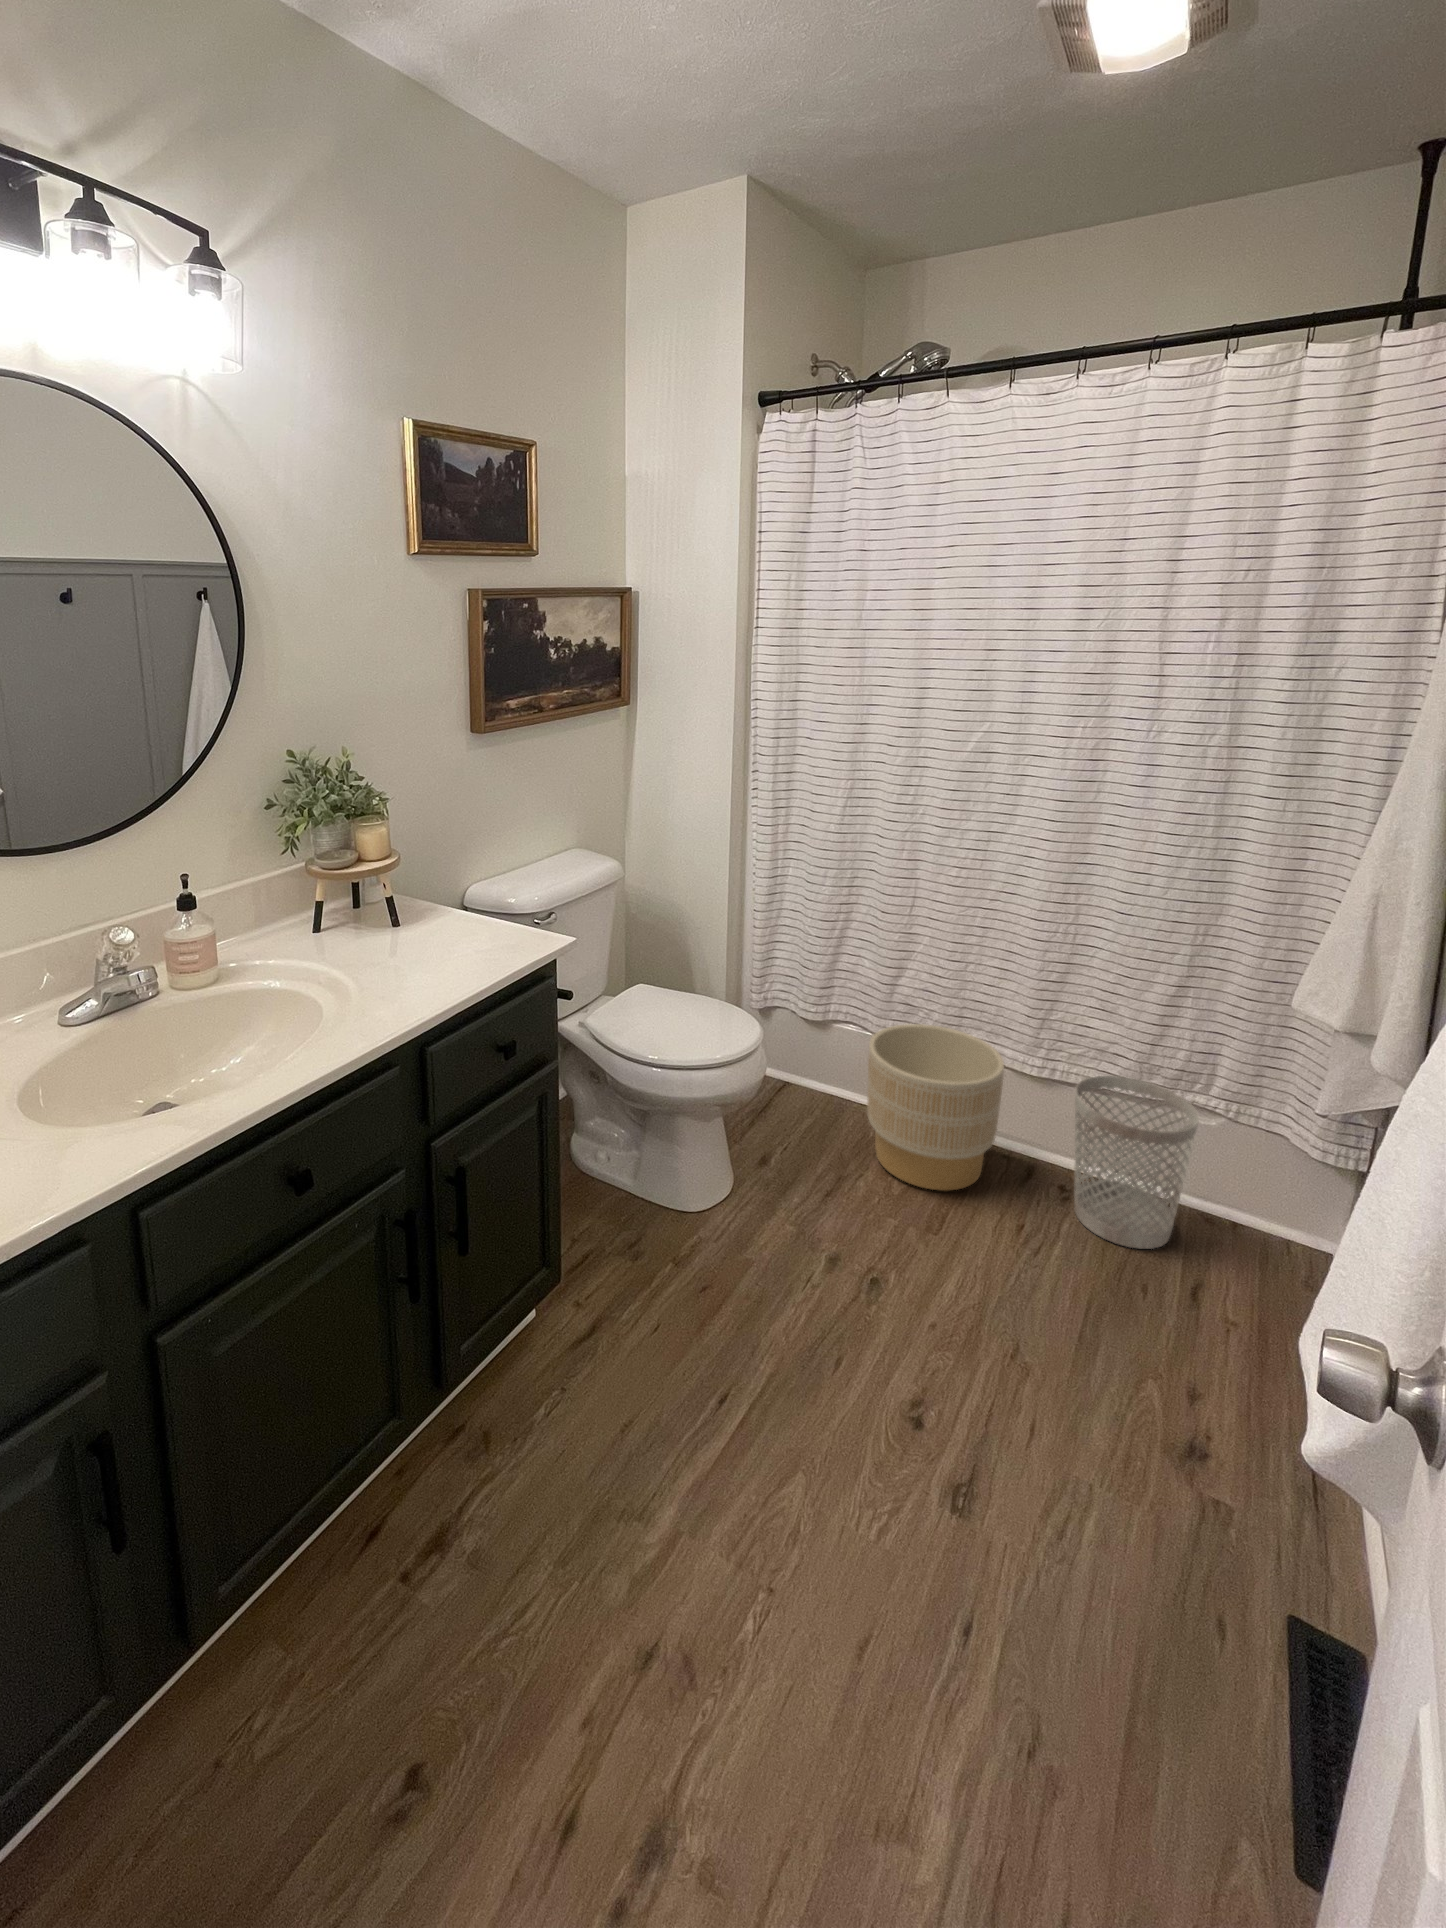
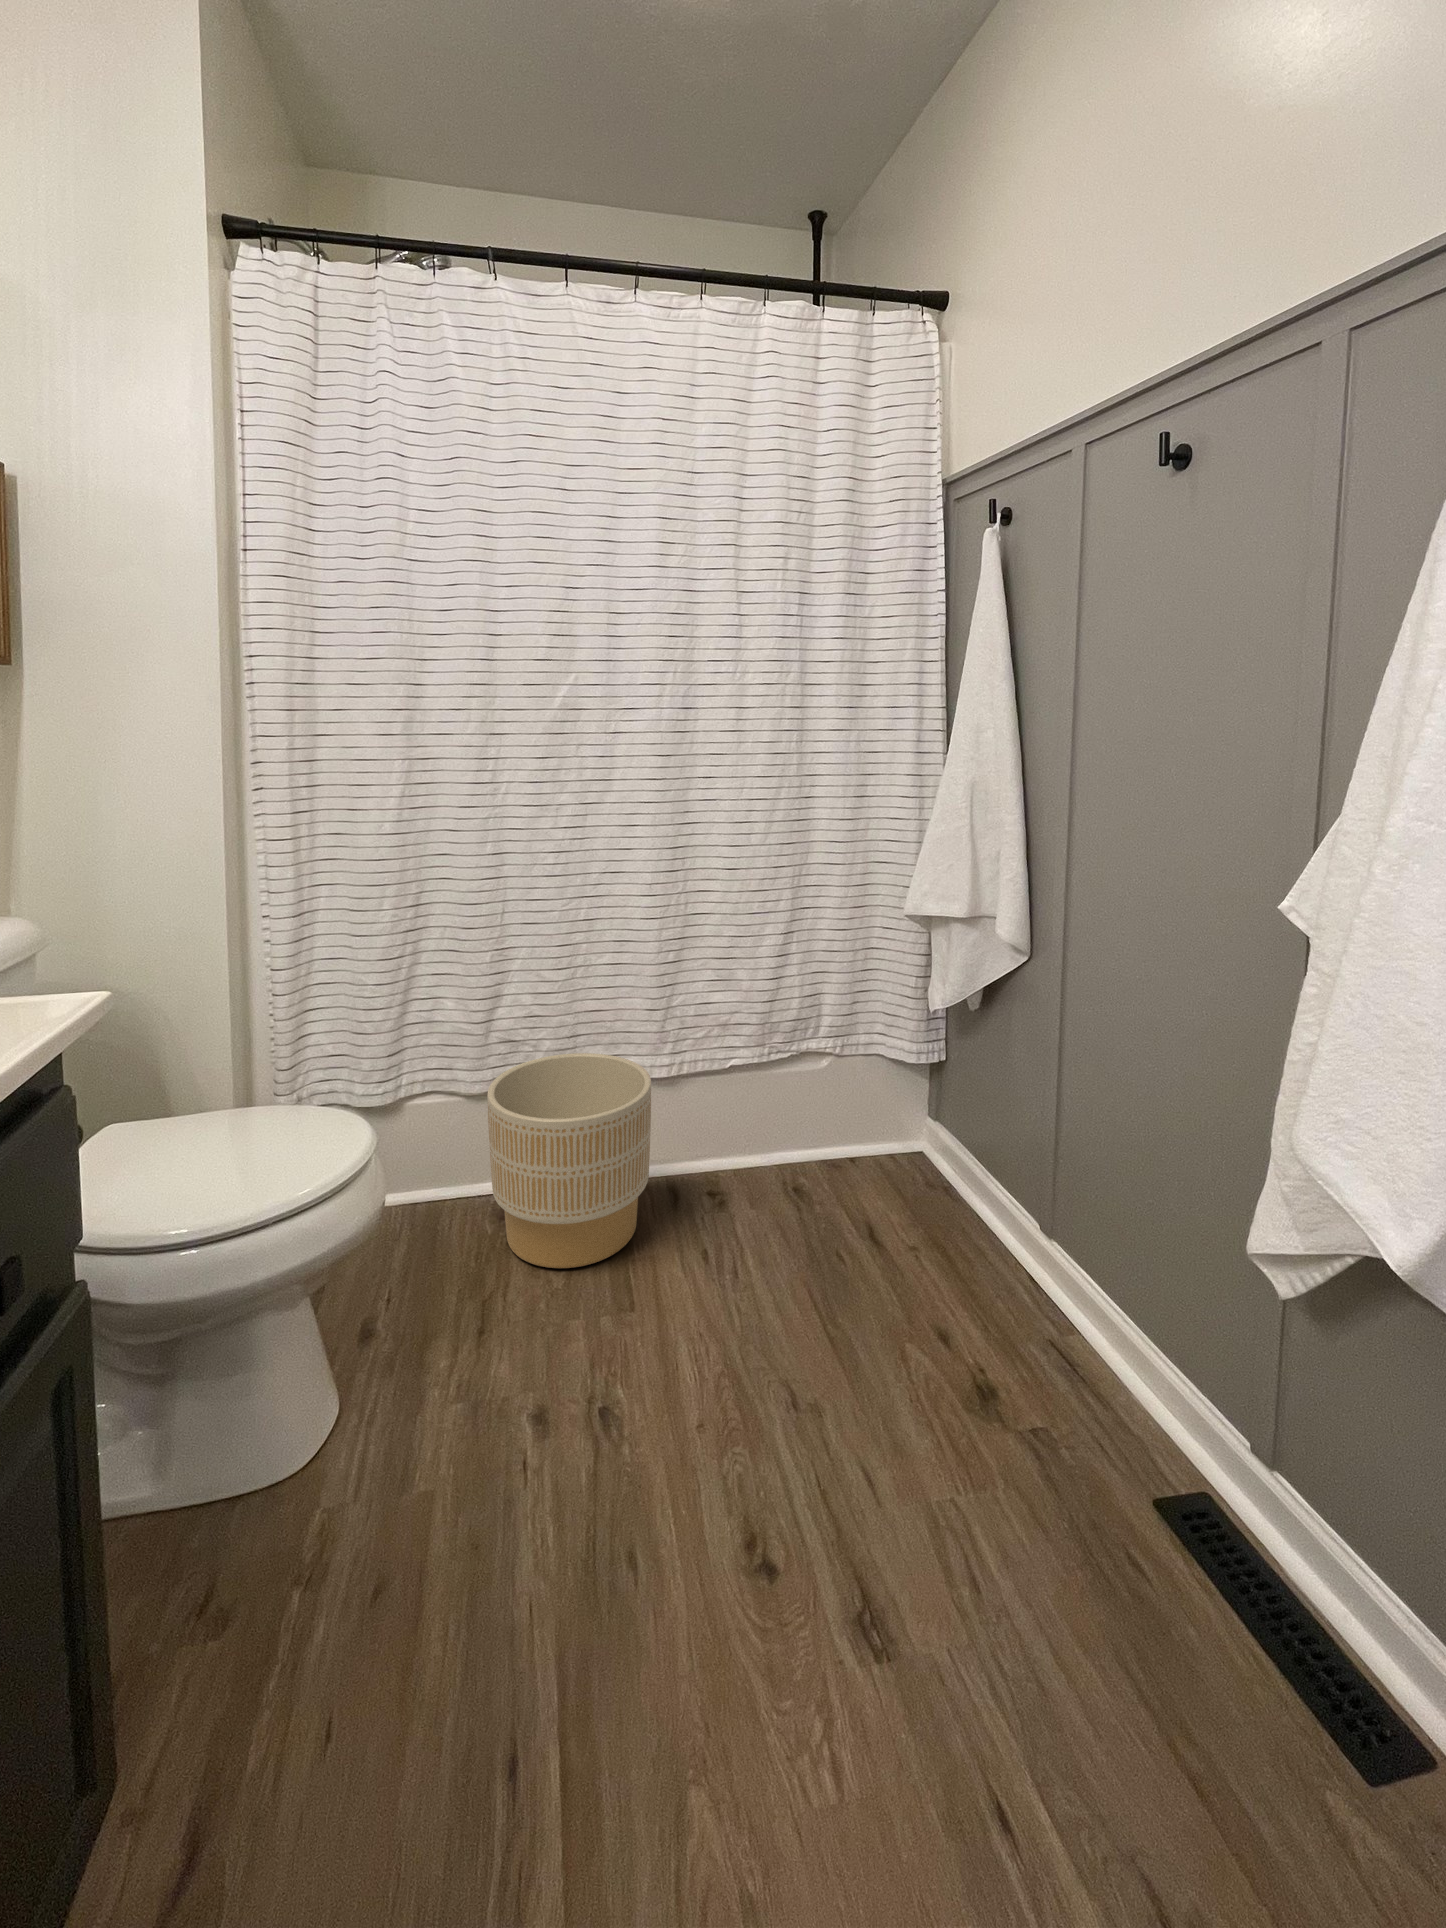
wastebasket: present [1074,1076,1199,1249] -> none [722,1042,838,1226]

